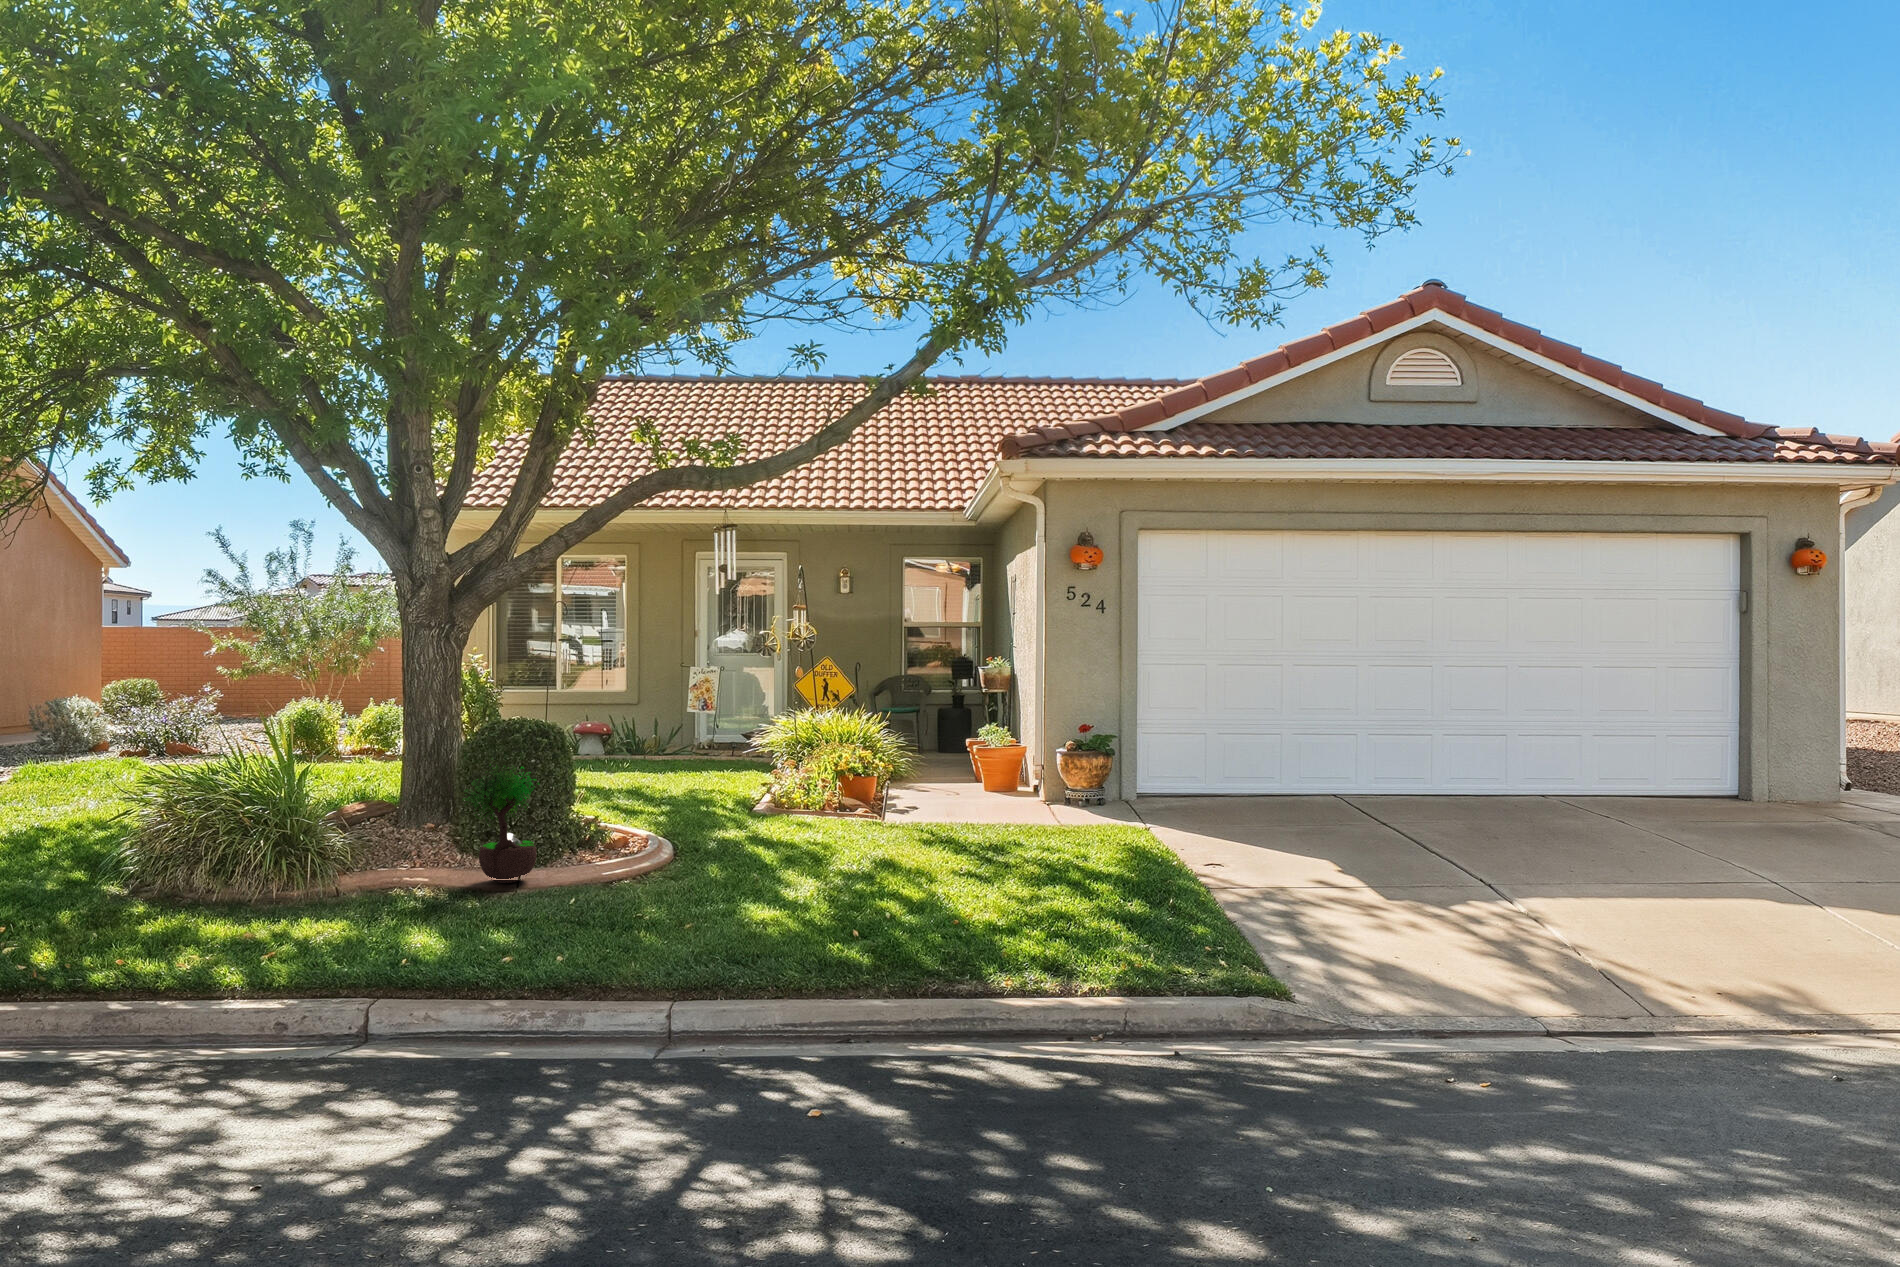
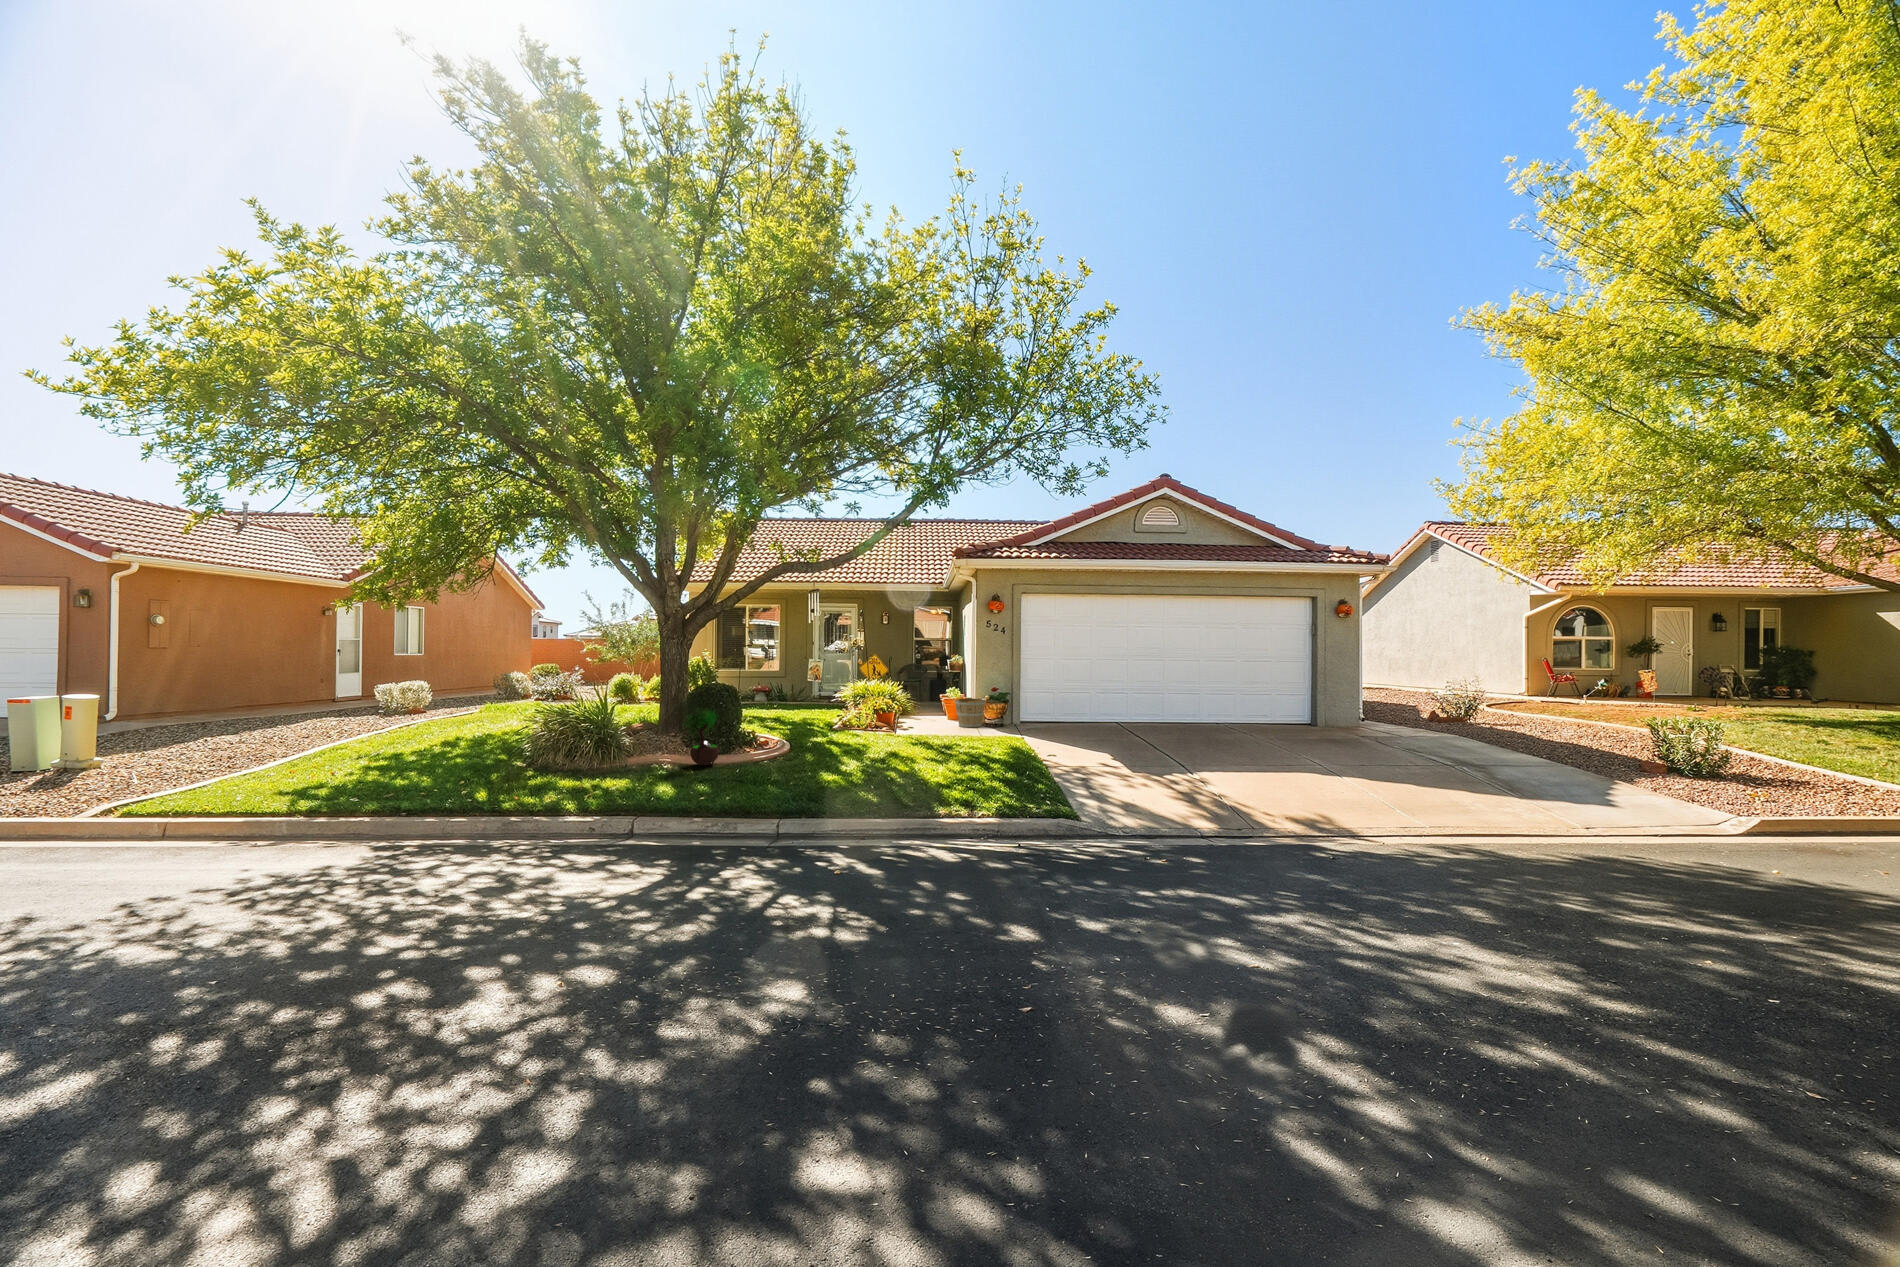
wooden bucket: none [990,748,1053,807] -> present [954,698,986,728]

